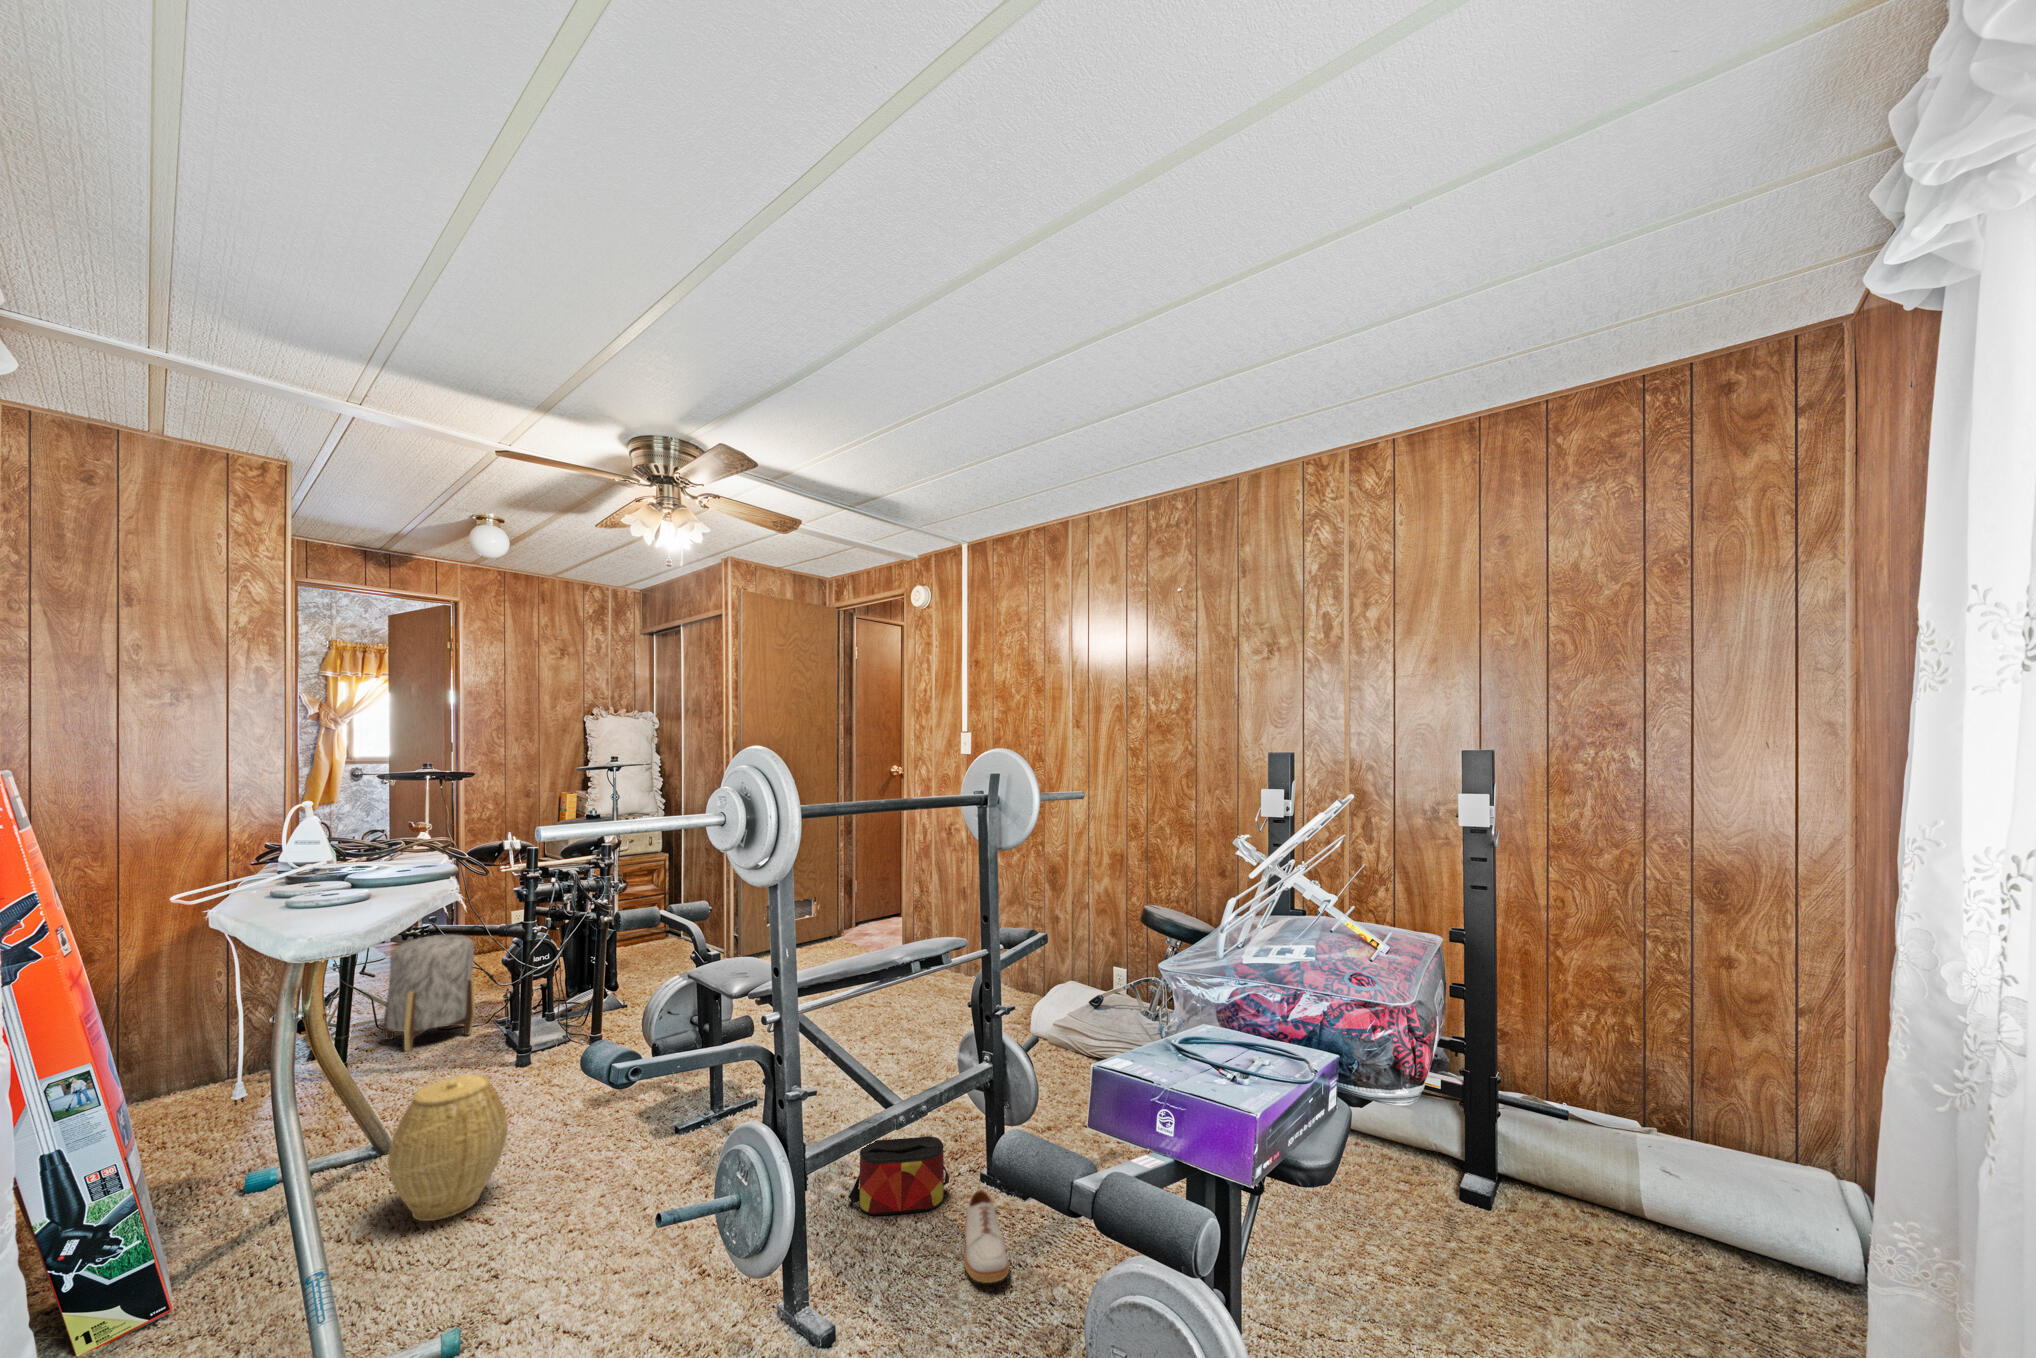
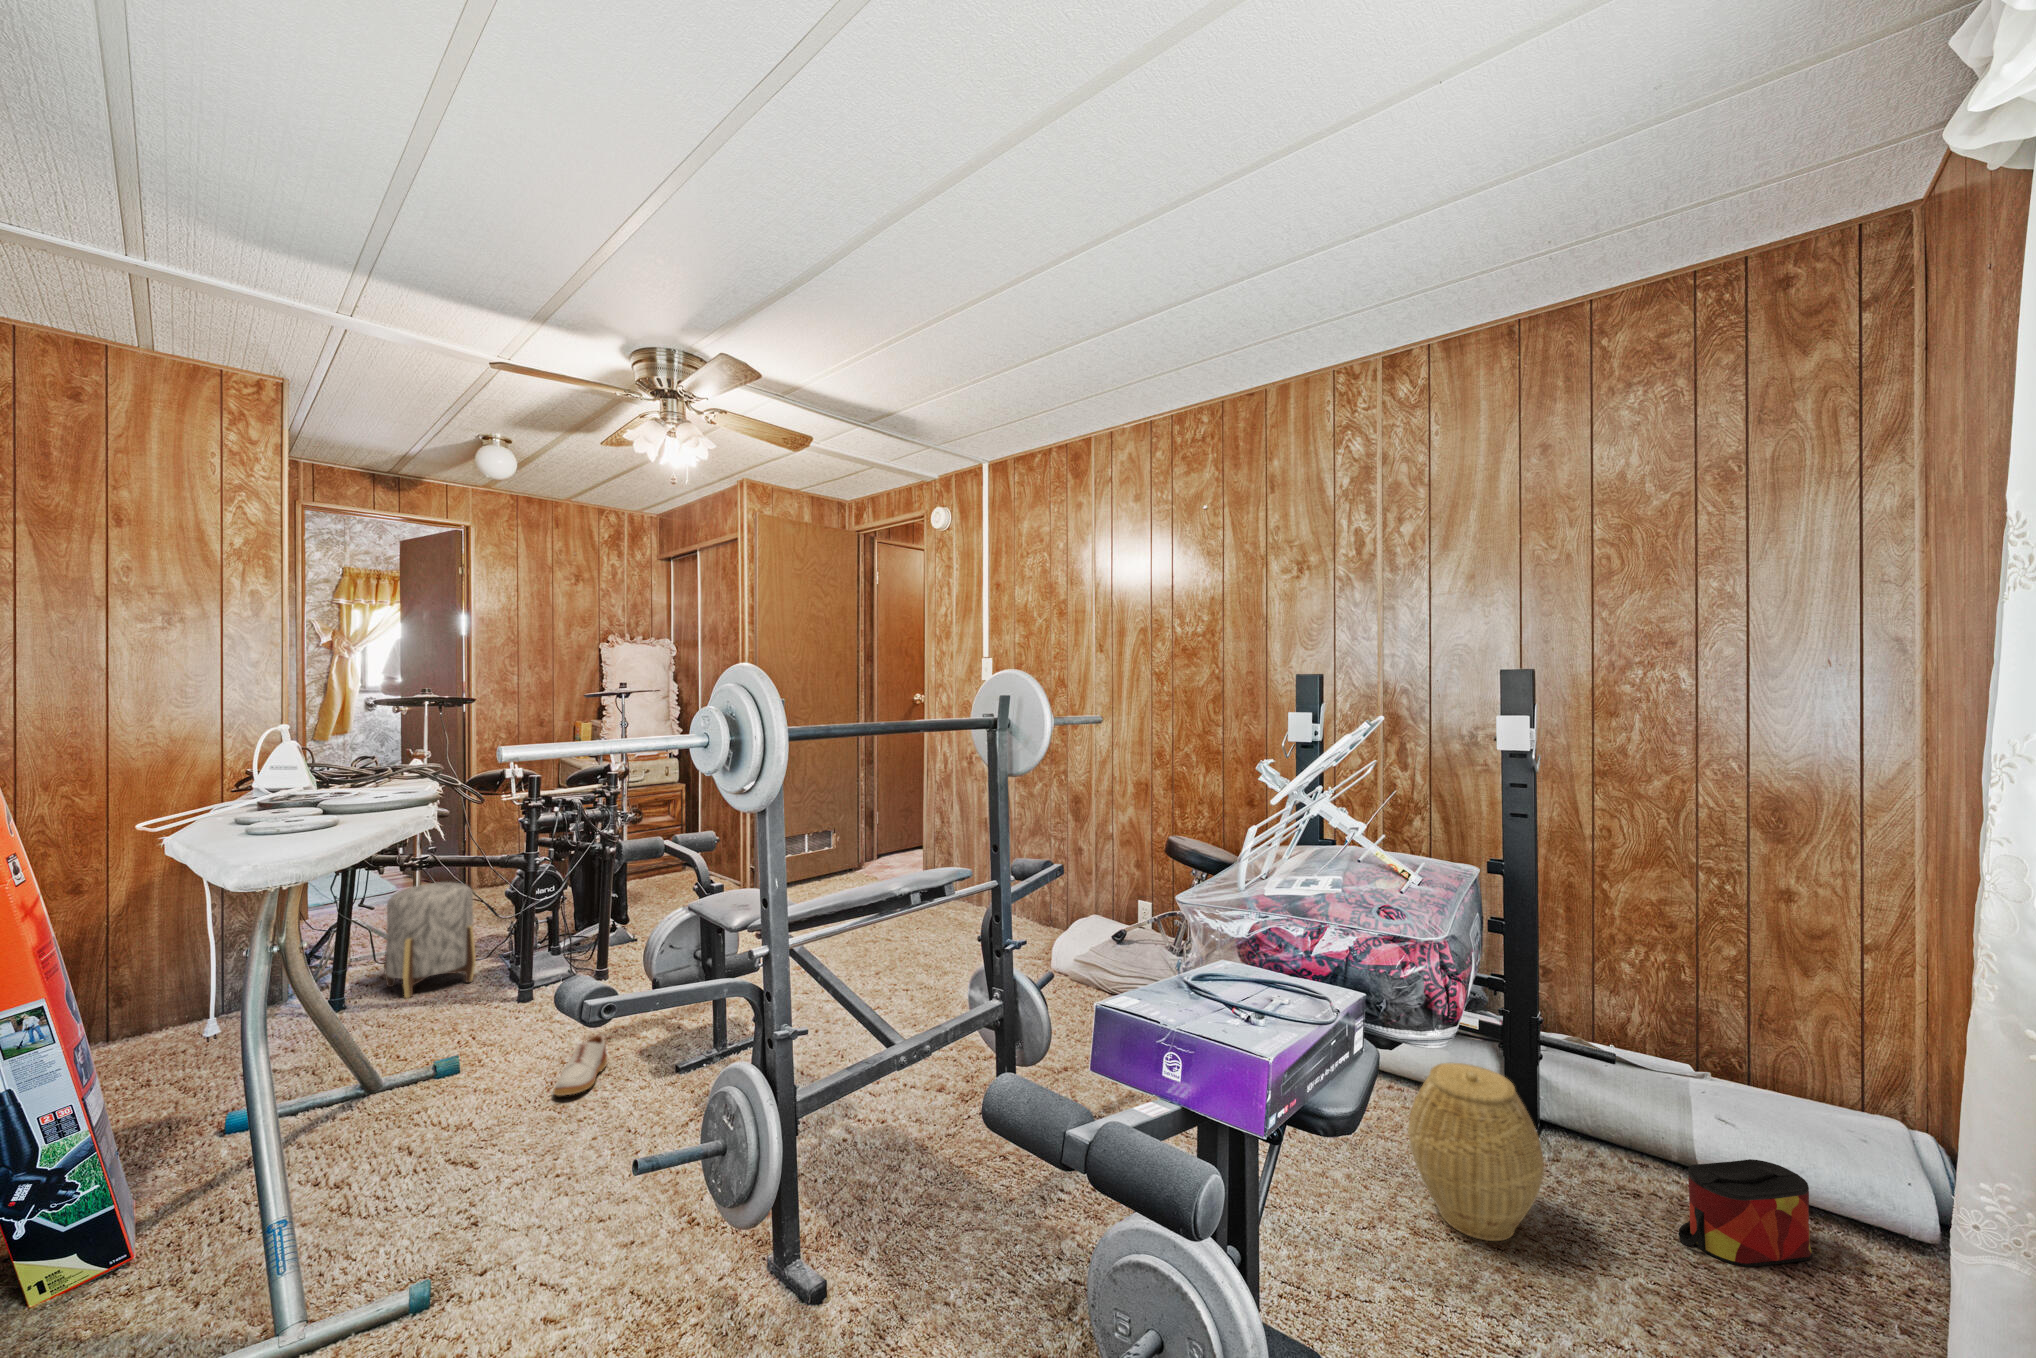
woven basket: present [388,1074,508,1221] -> present [1408,1063,1544,1241]
bag: present [848,1136,949,1216] -> present [1678,1159,1812,1267]
shoe: present [964,1190,1010,1283] -> present [554,1036,608,1095]

